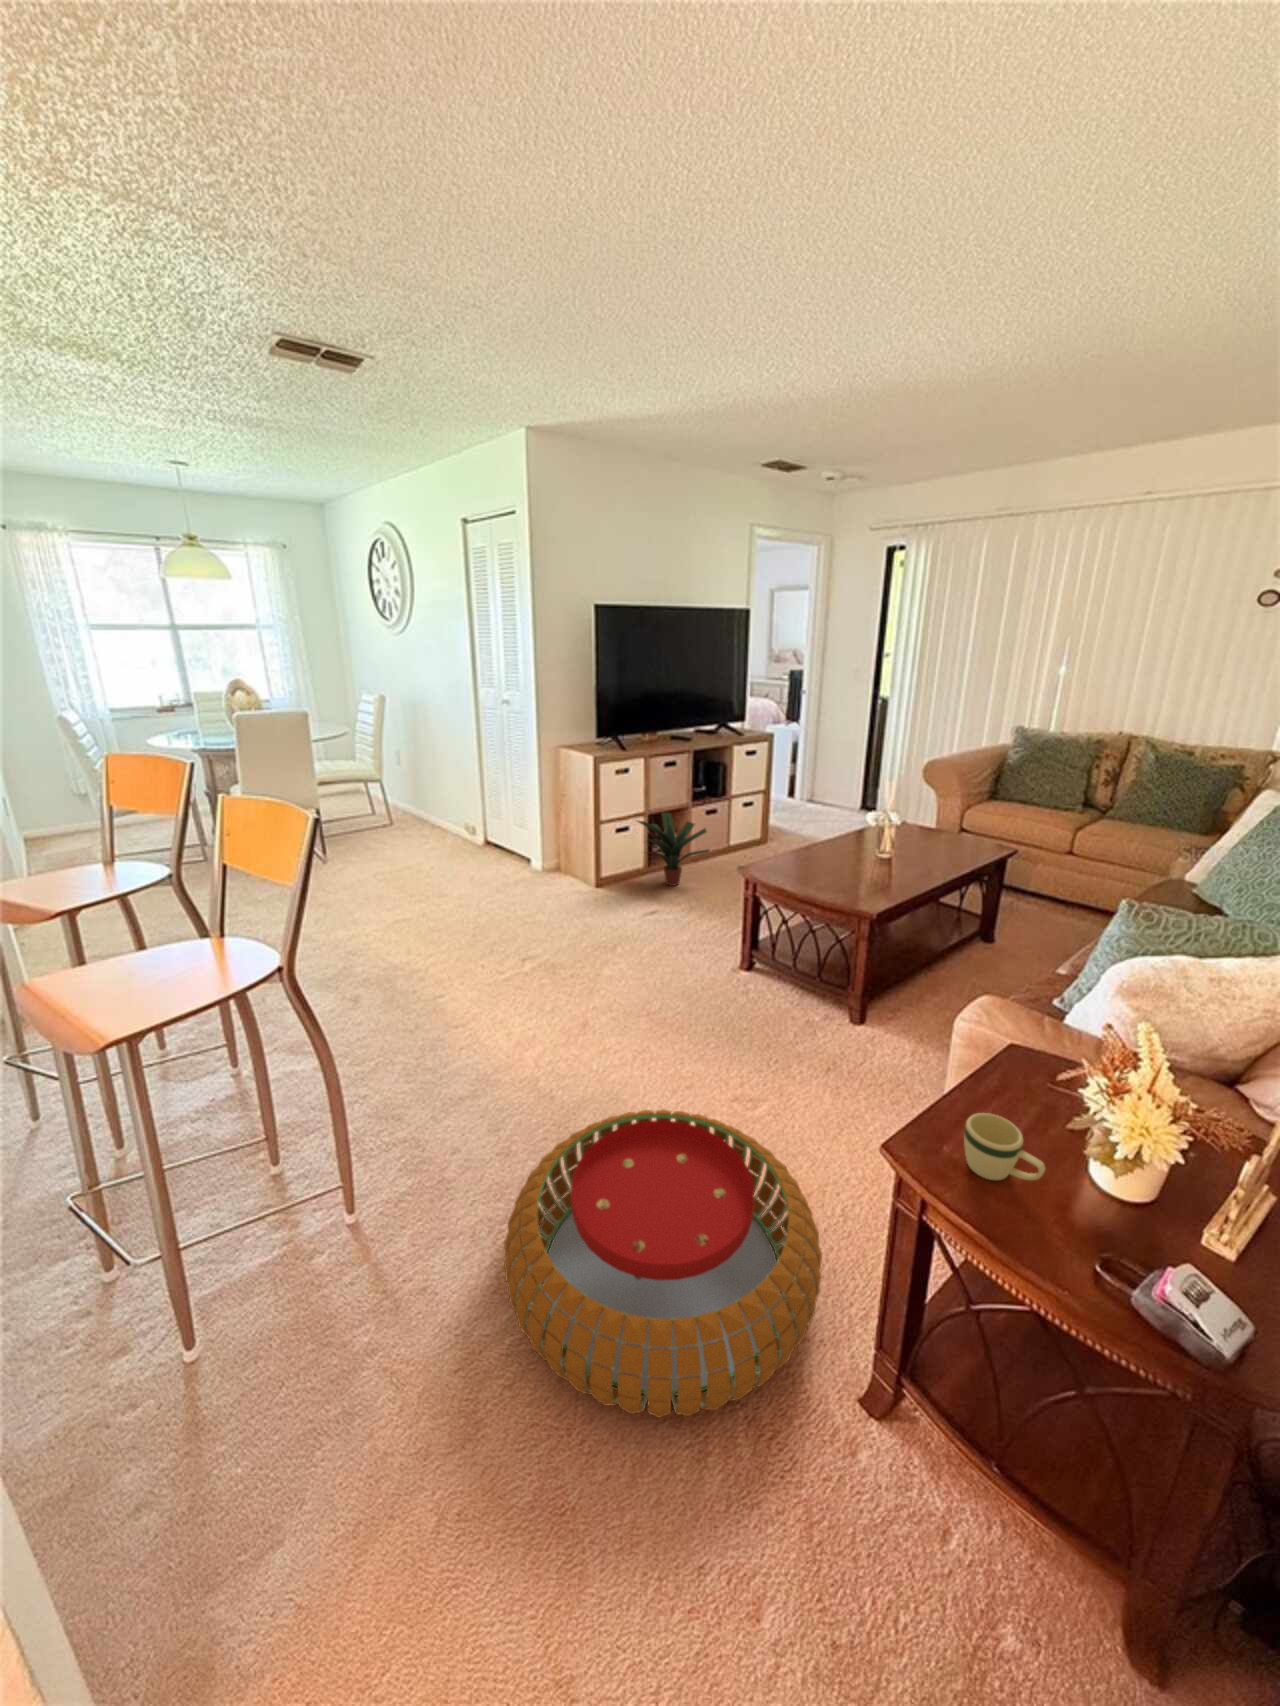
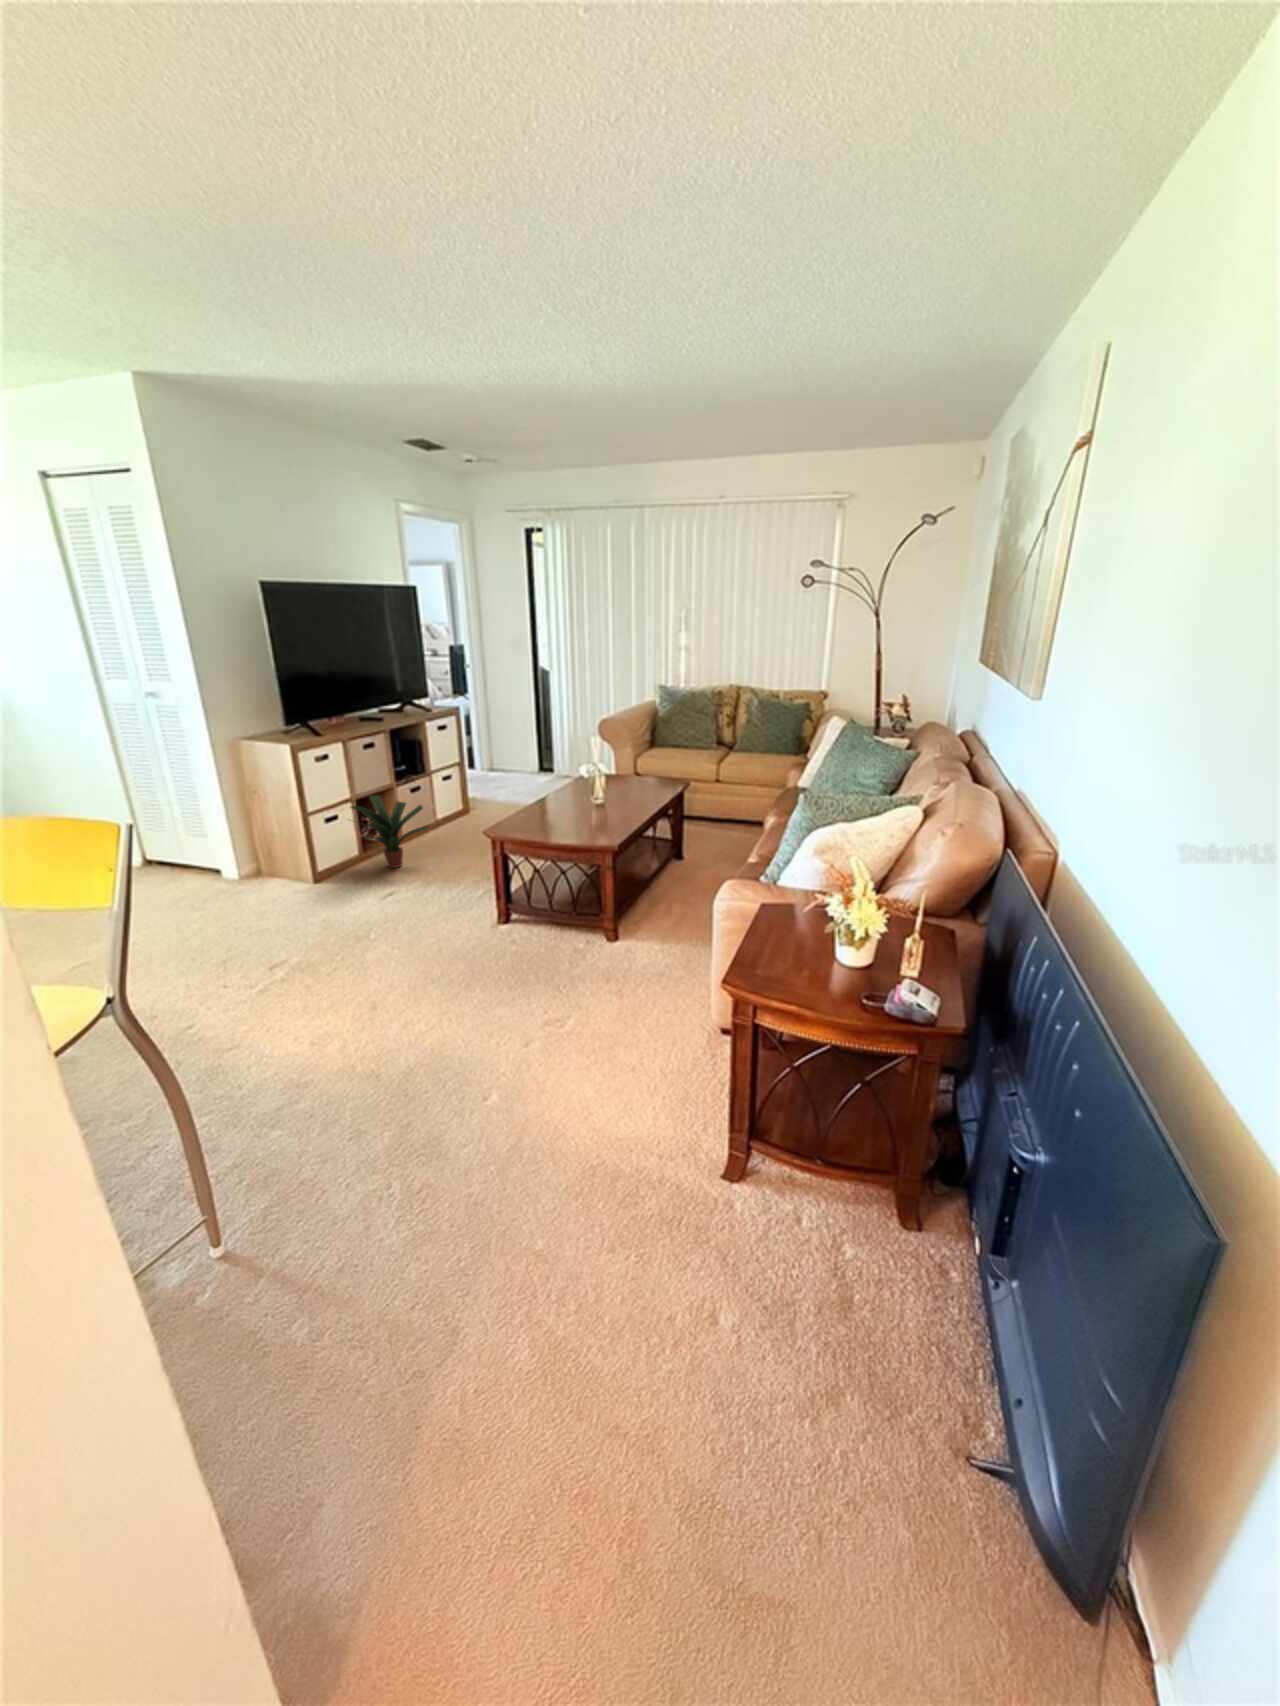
pouf: present [504,1109,822,1417] -> none [411,1033,681,1263]
mug: present [964,1113,1045,1180] -> none [769,939,820,980]

